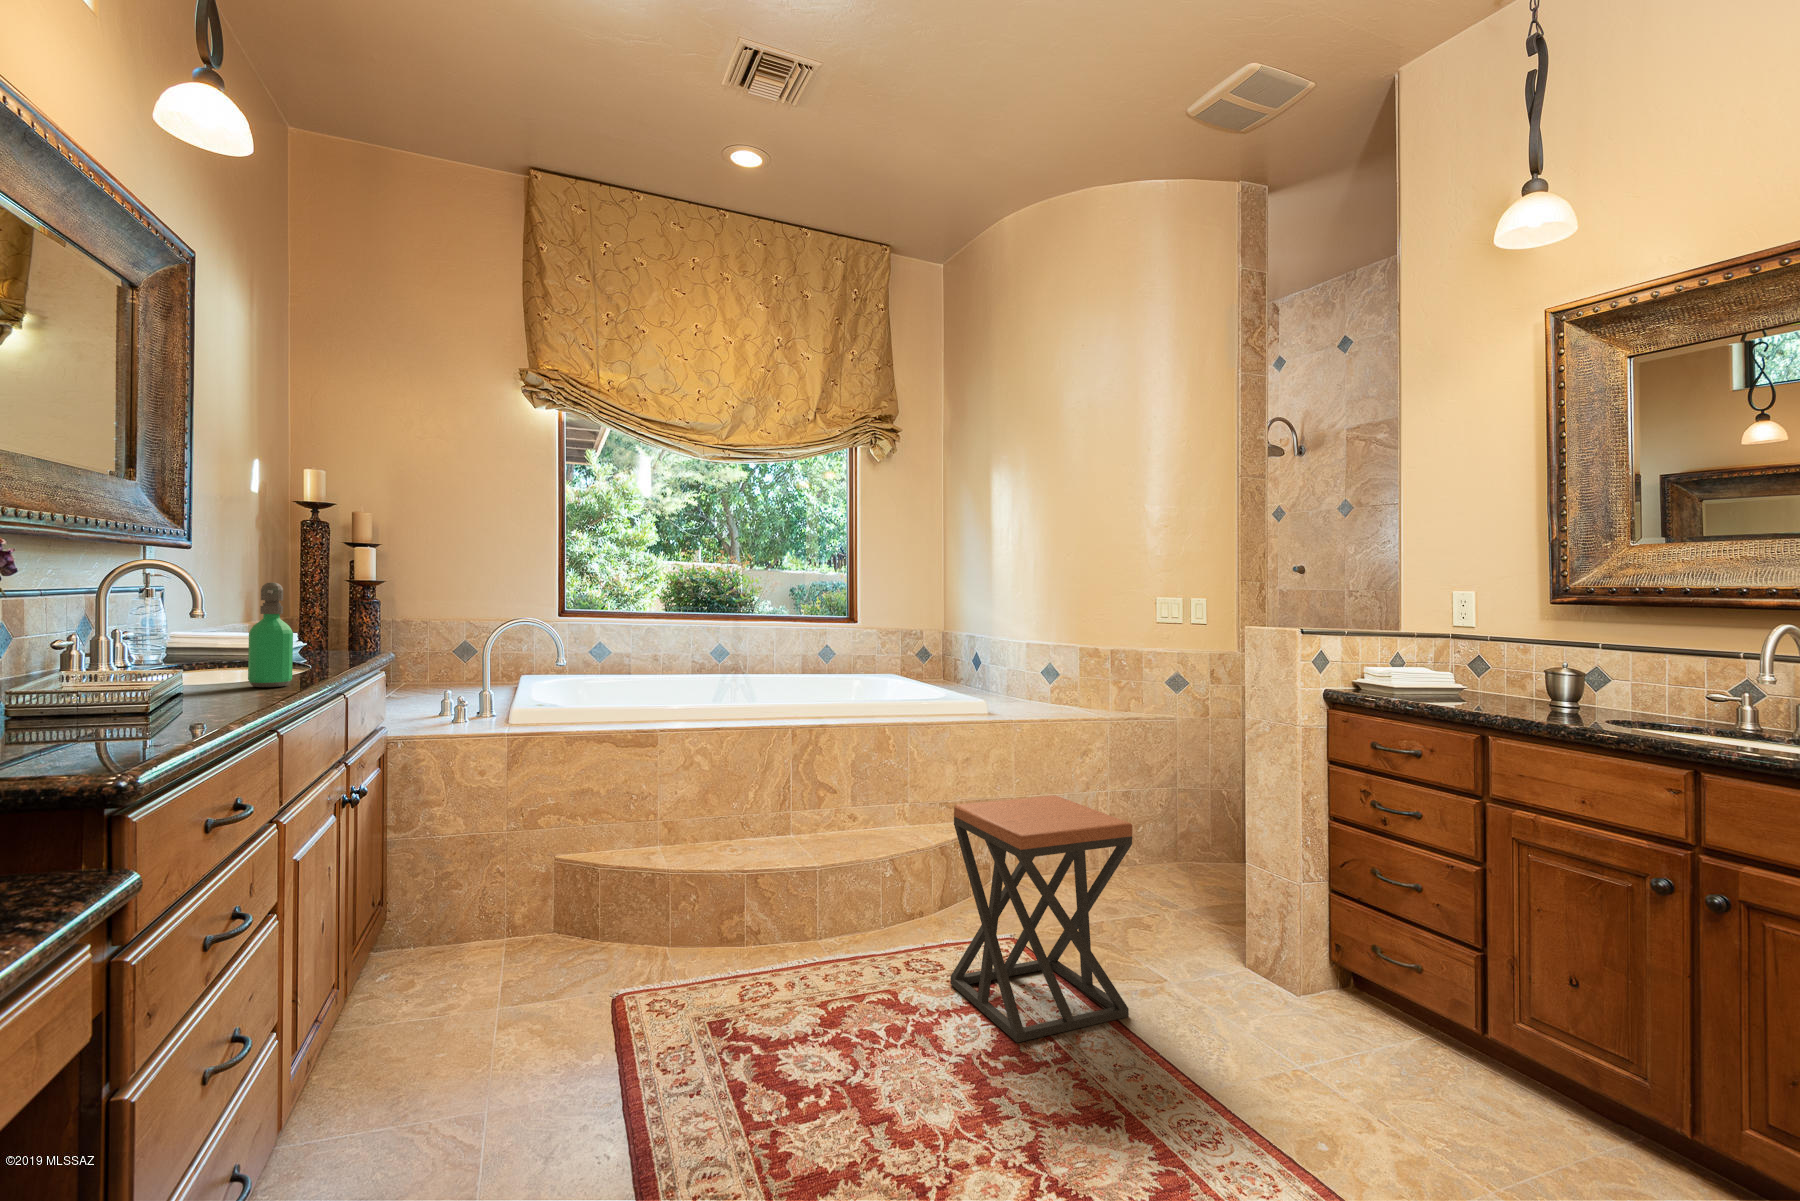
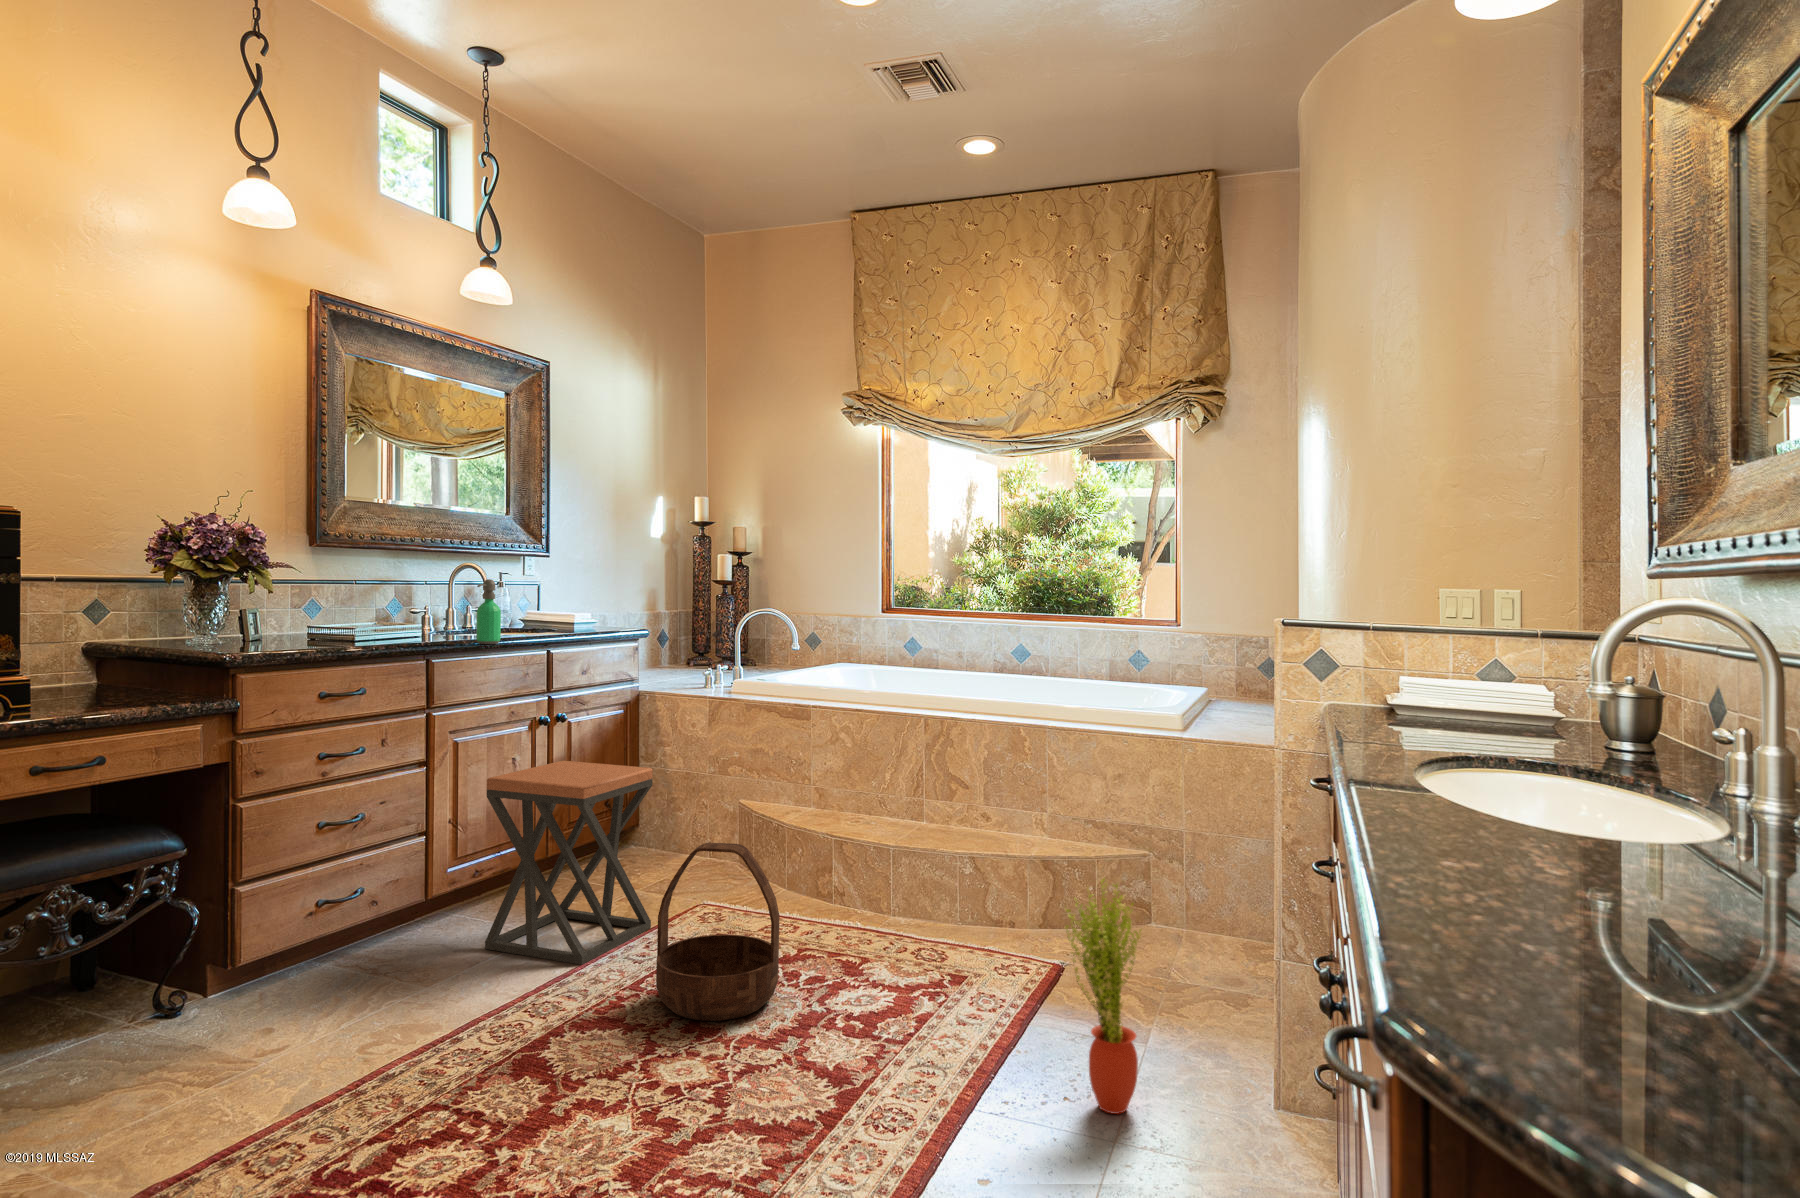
stool: present [950,795,1133,1042] -> present [485,761,653,965]
potted plant: none [1233,848,1316,1041] -> present [1065,877,1141,1114]
basket: none [798,899,940,1124] -> present [656,843,780,1021]

